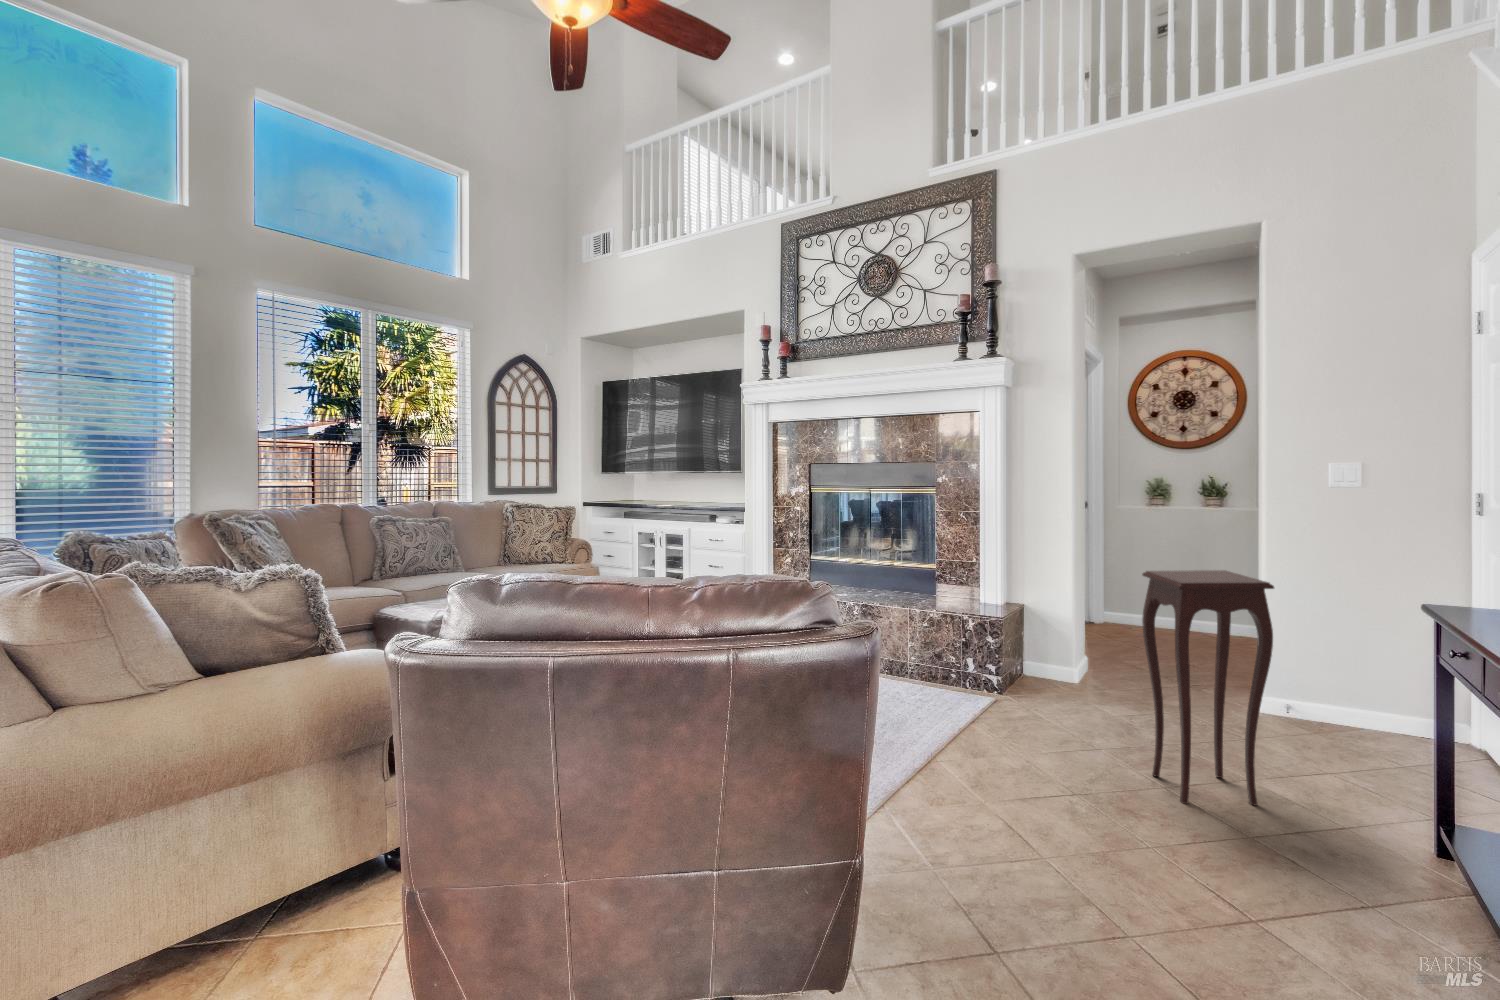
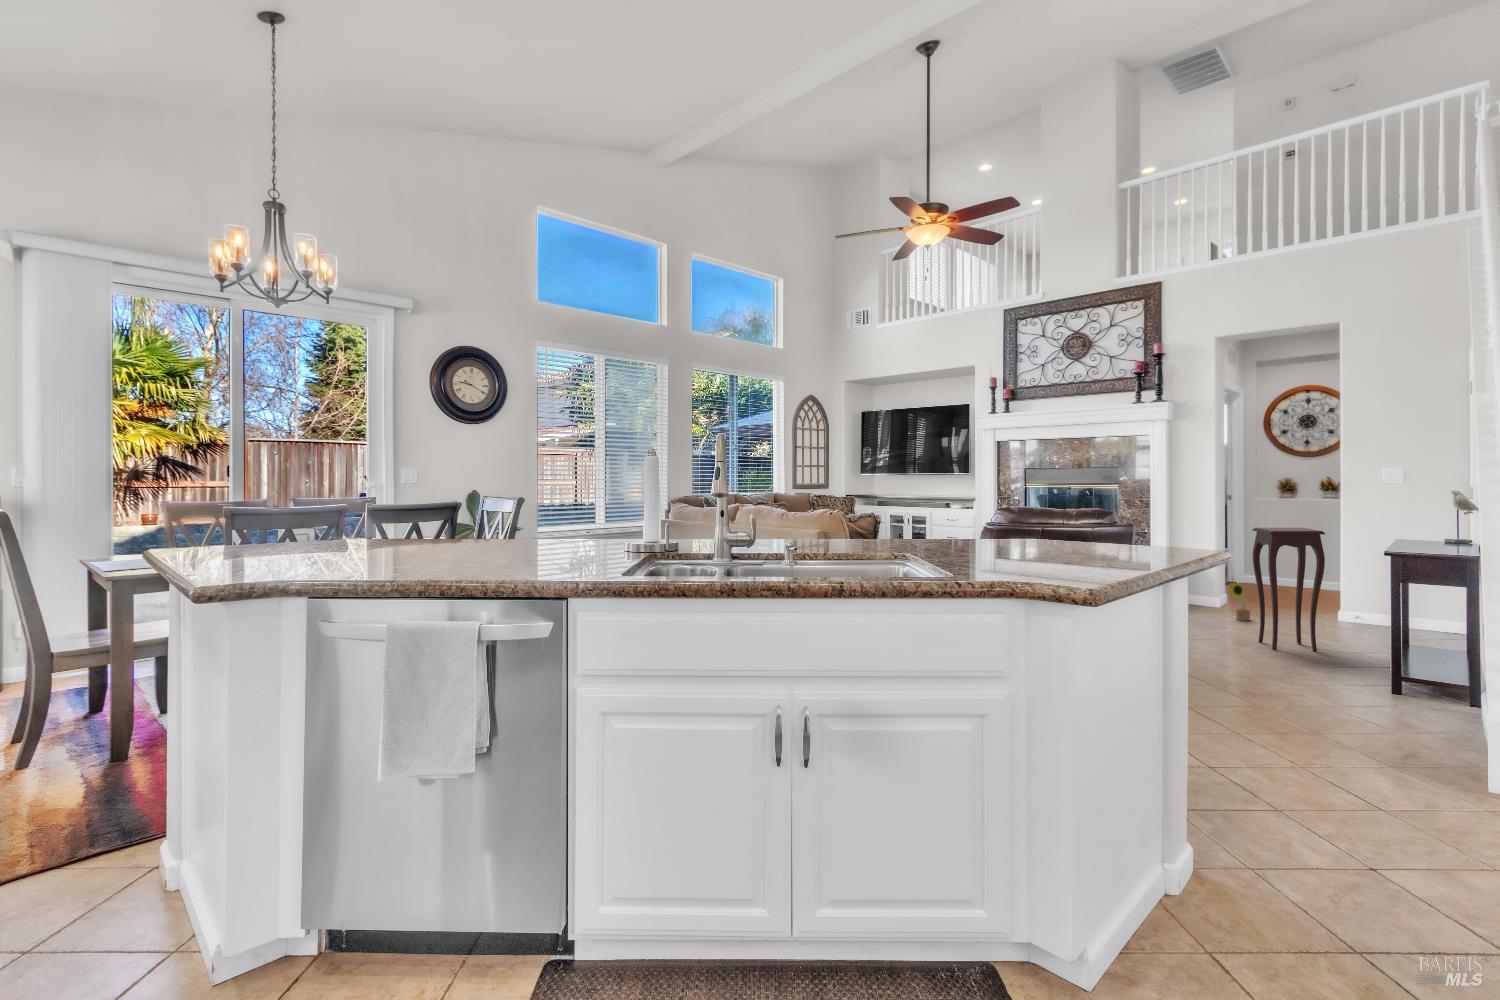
decorative plant: none [1093,645,1128,707] -> present [1229,583,1250,621]

